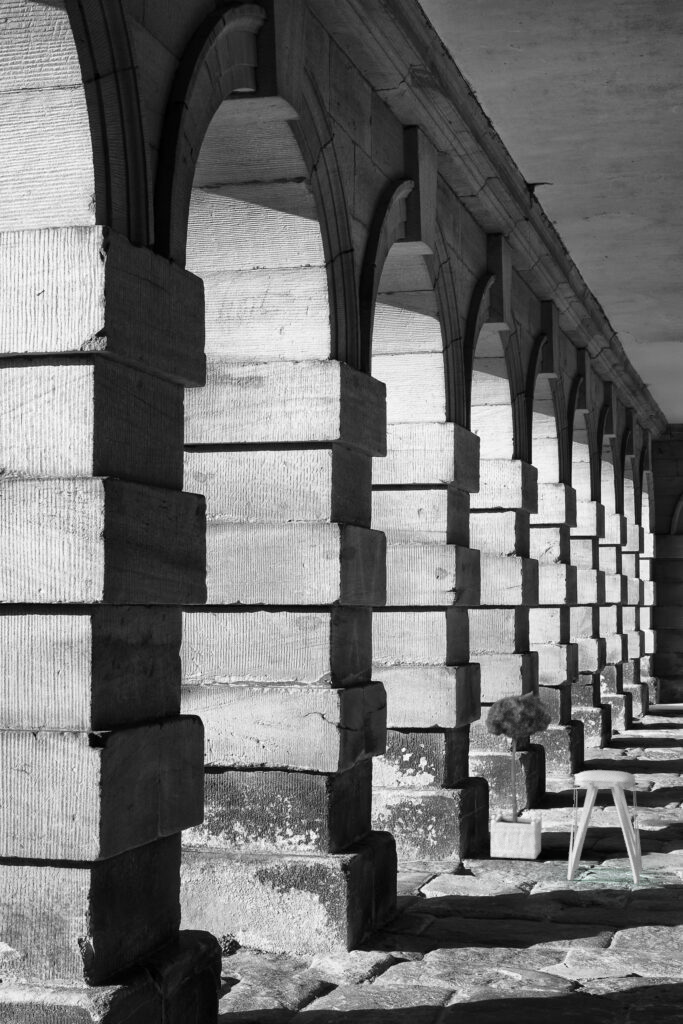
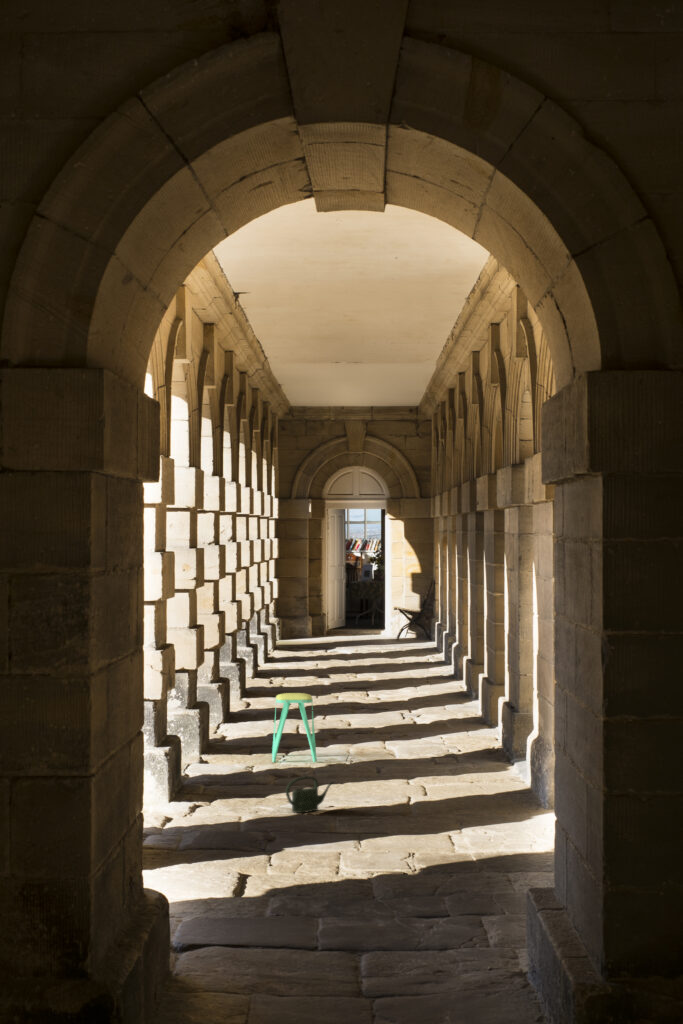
potted tree: present [485,692,552,859] -> none [212,644,257,751]
watering can: none [541,919,631,984] -> present [286,776,333,813]

